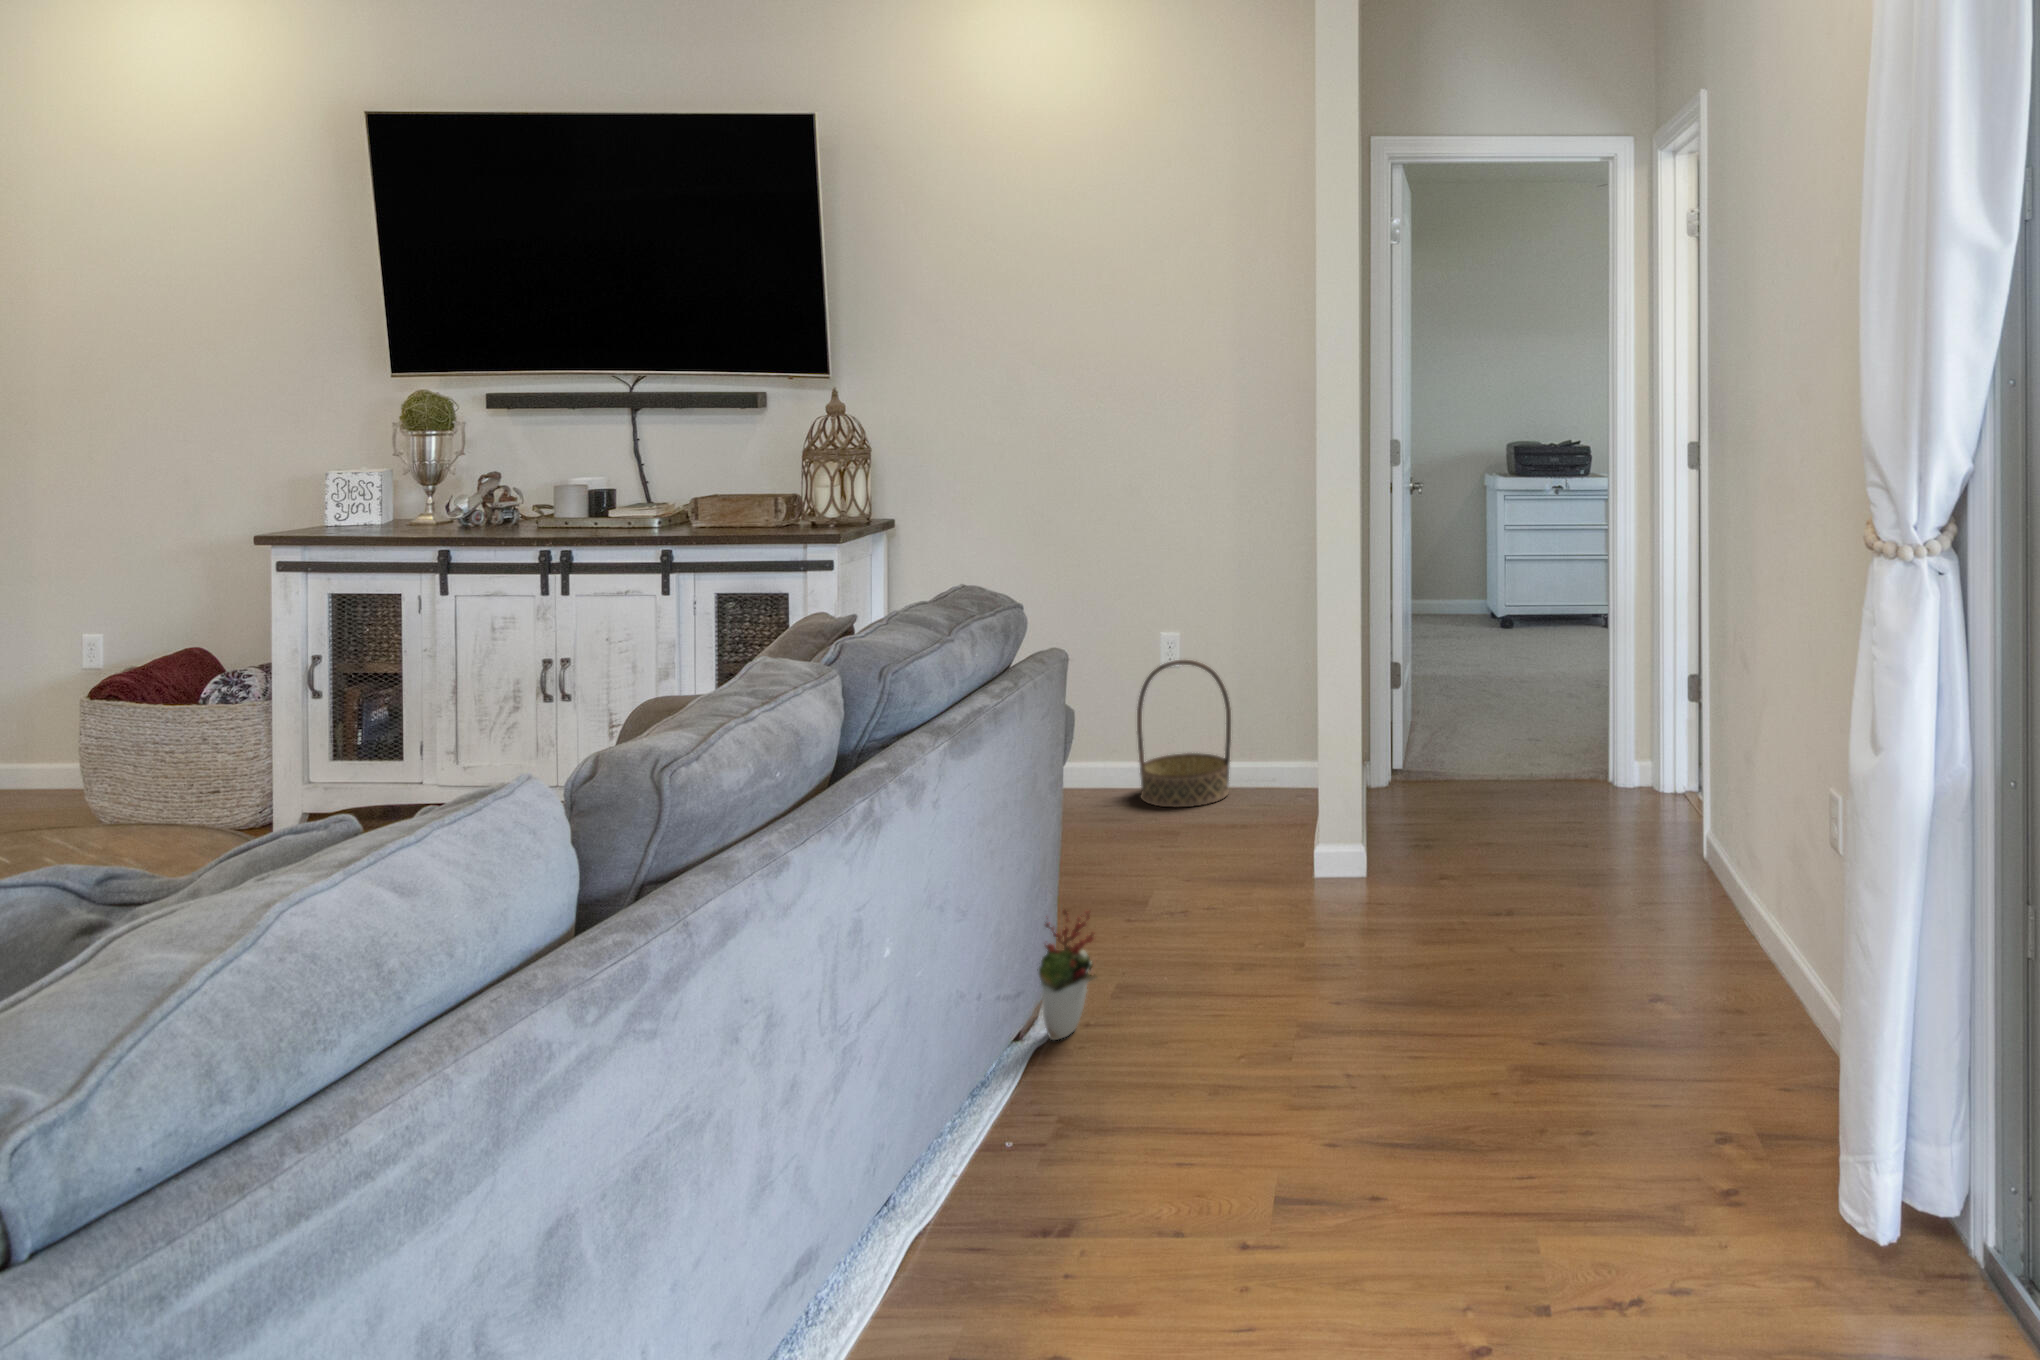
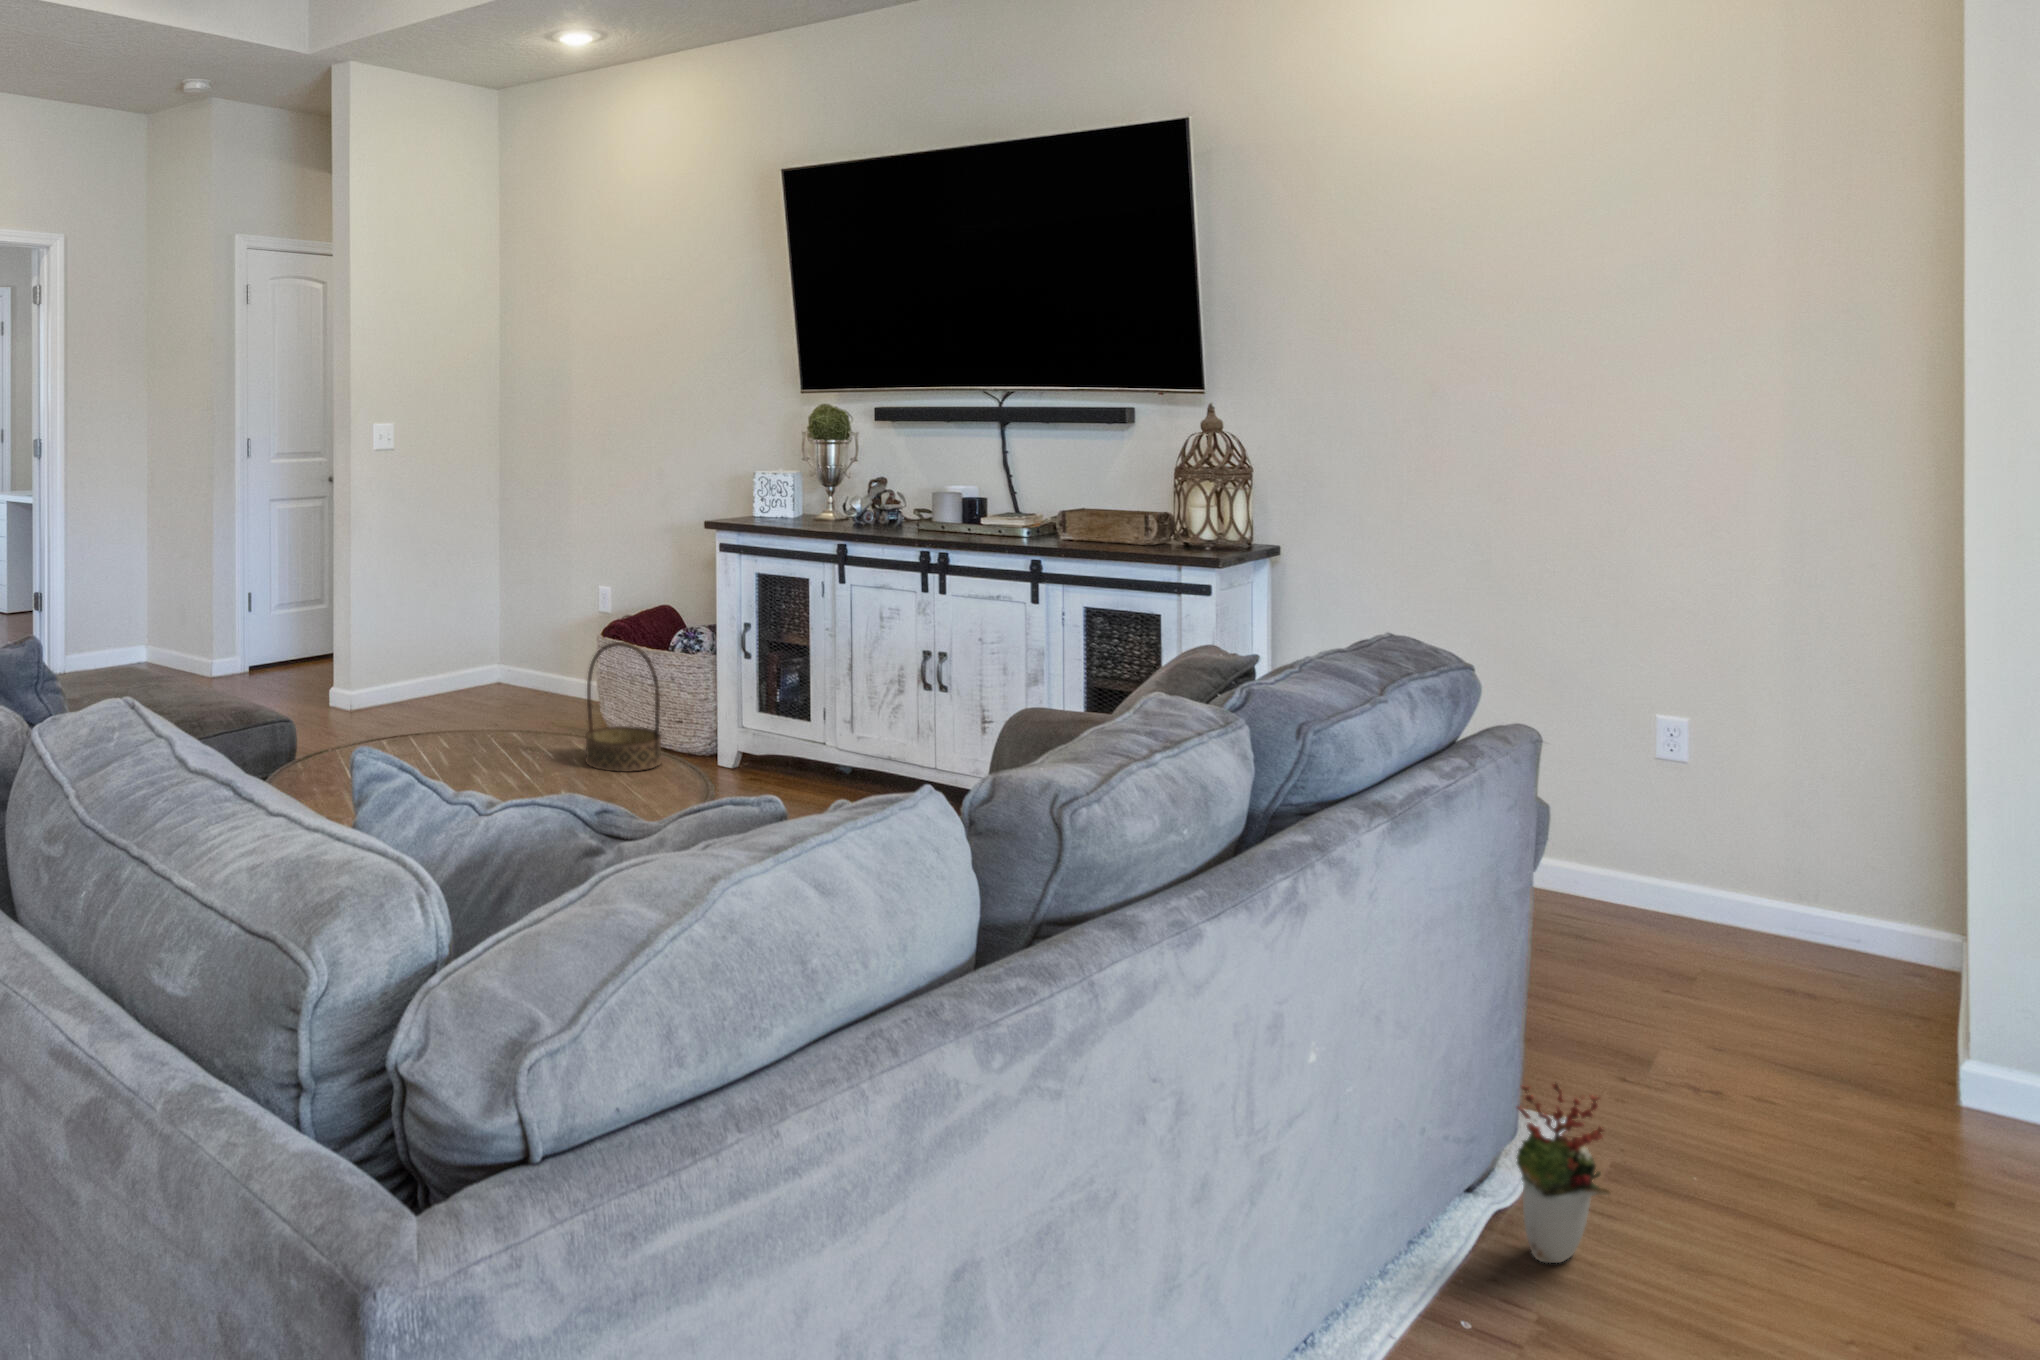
basket: present [1137,660,1231,807] -> present [585,642,662,772]

